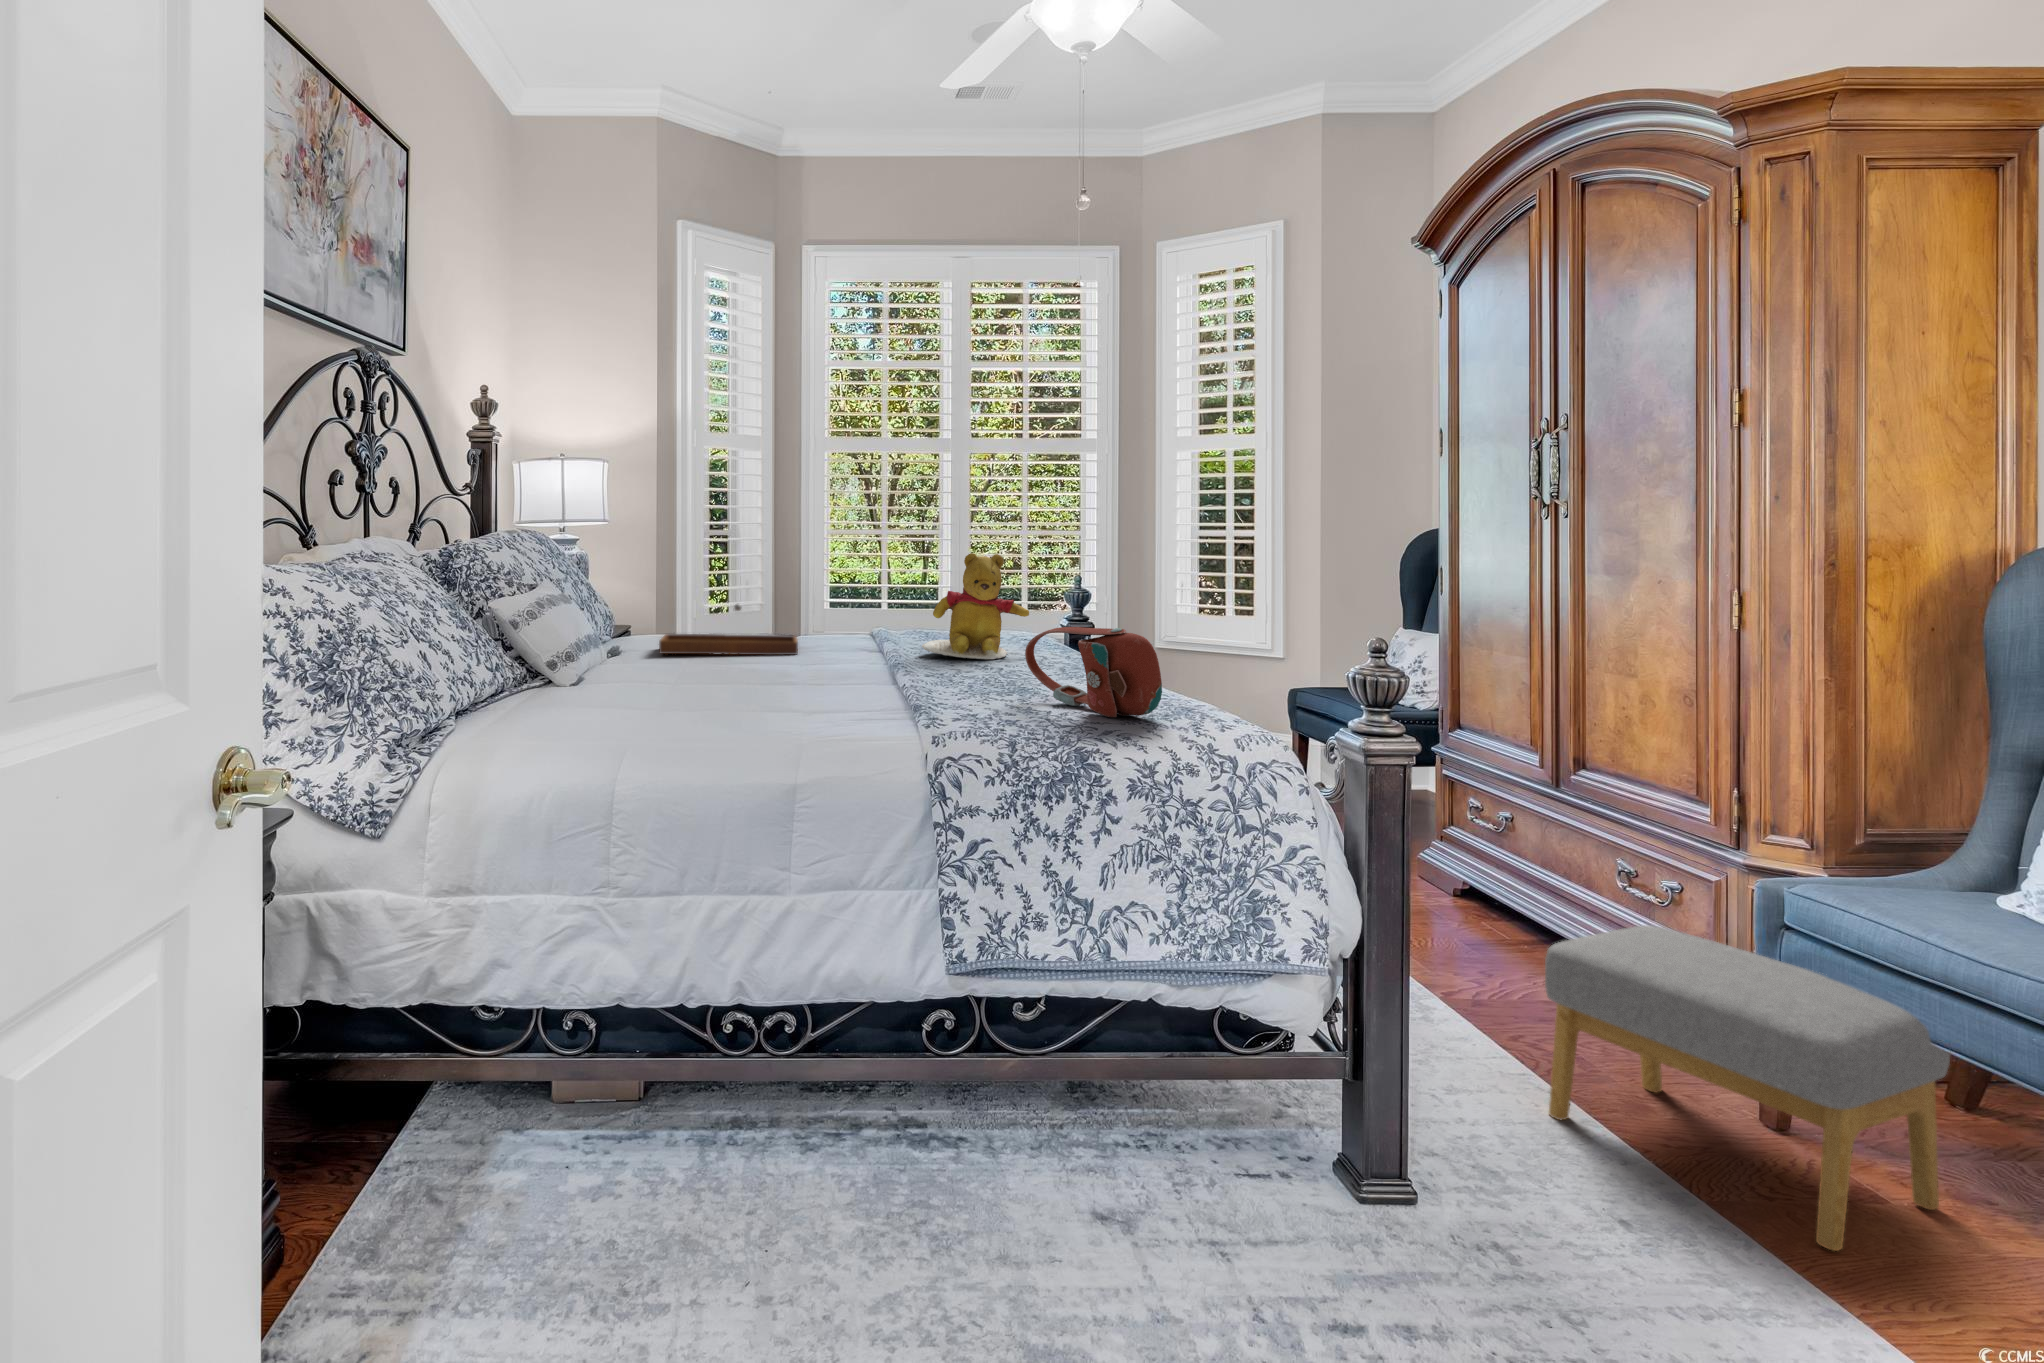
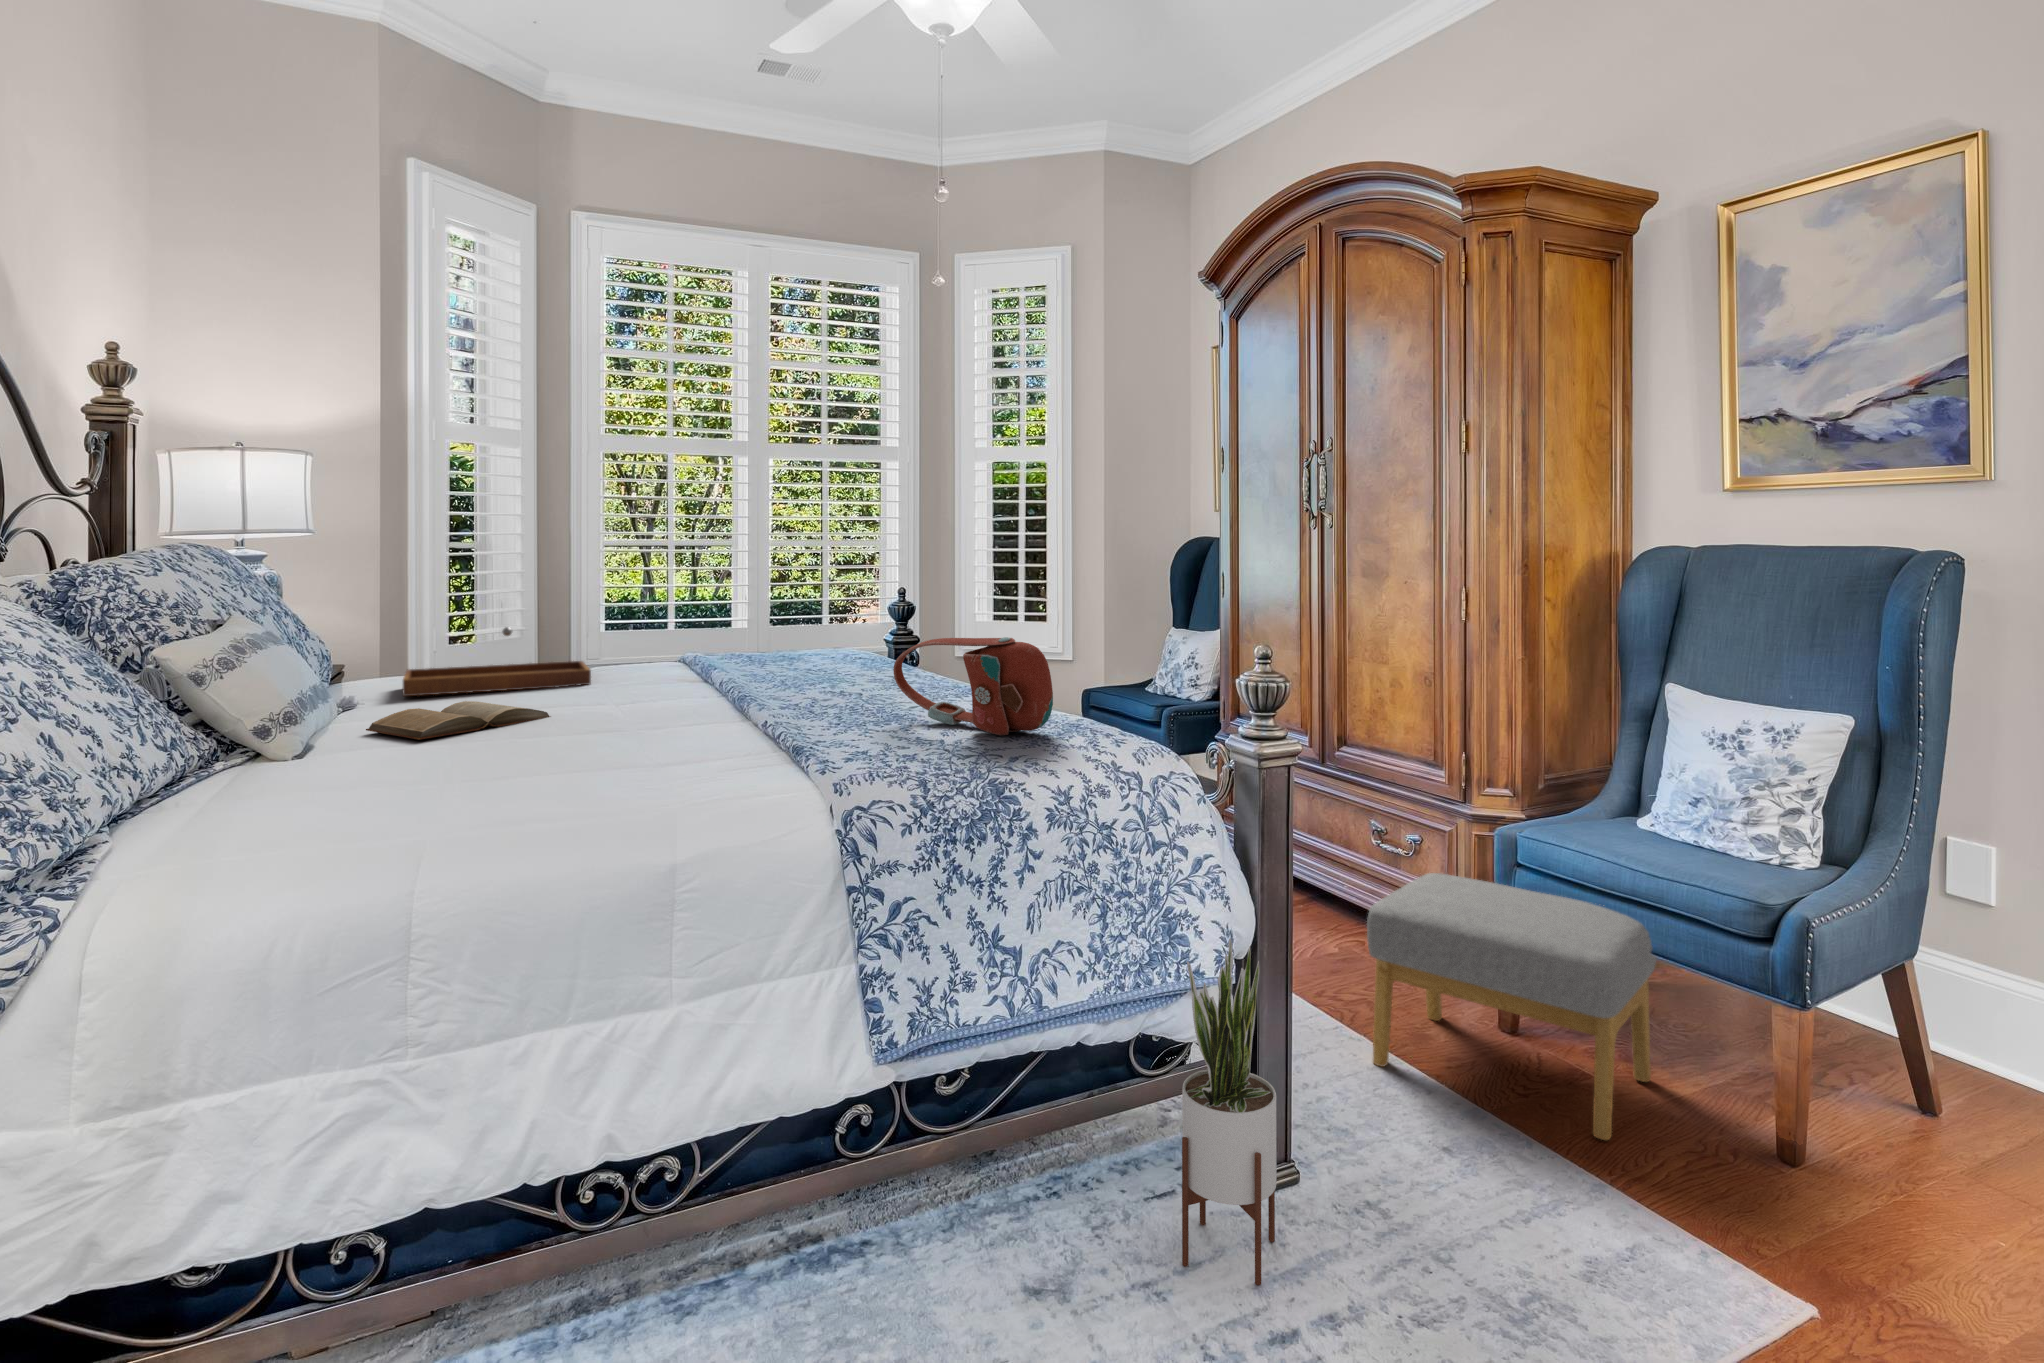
teddy bear: present [922,553,1029,659] -> none [742,558,861,675]
book: none [625,659,757,683] -> present [366,701,551,740]
potted plant: none [1256,929,1364,1265] -> present [1182,939,1276,1285]

